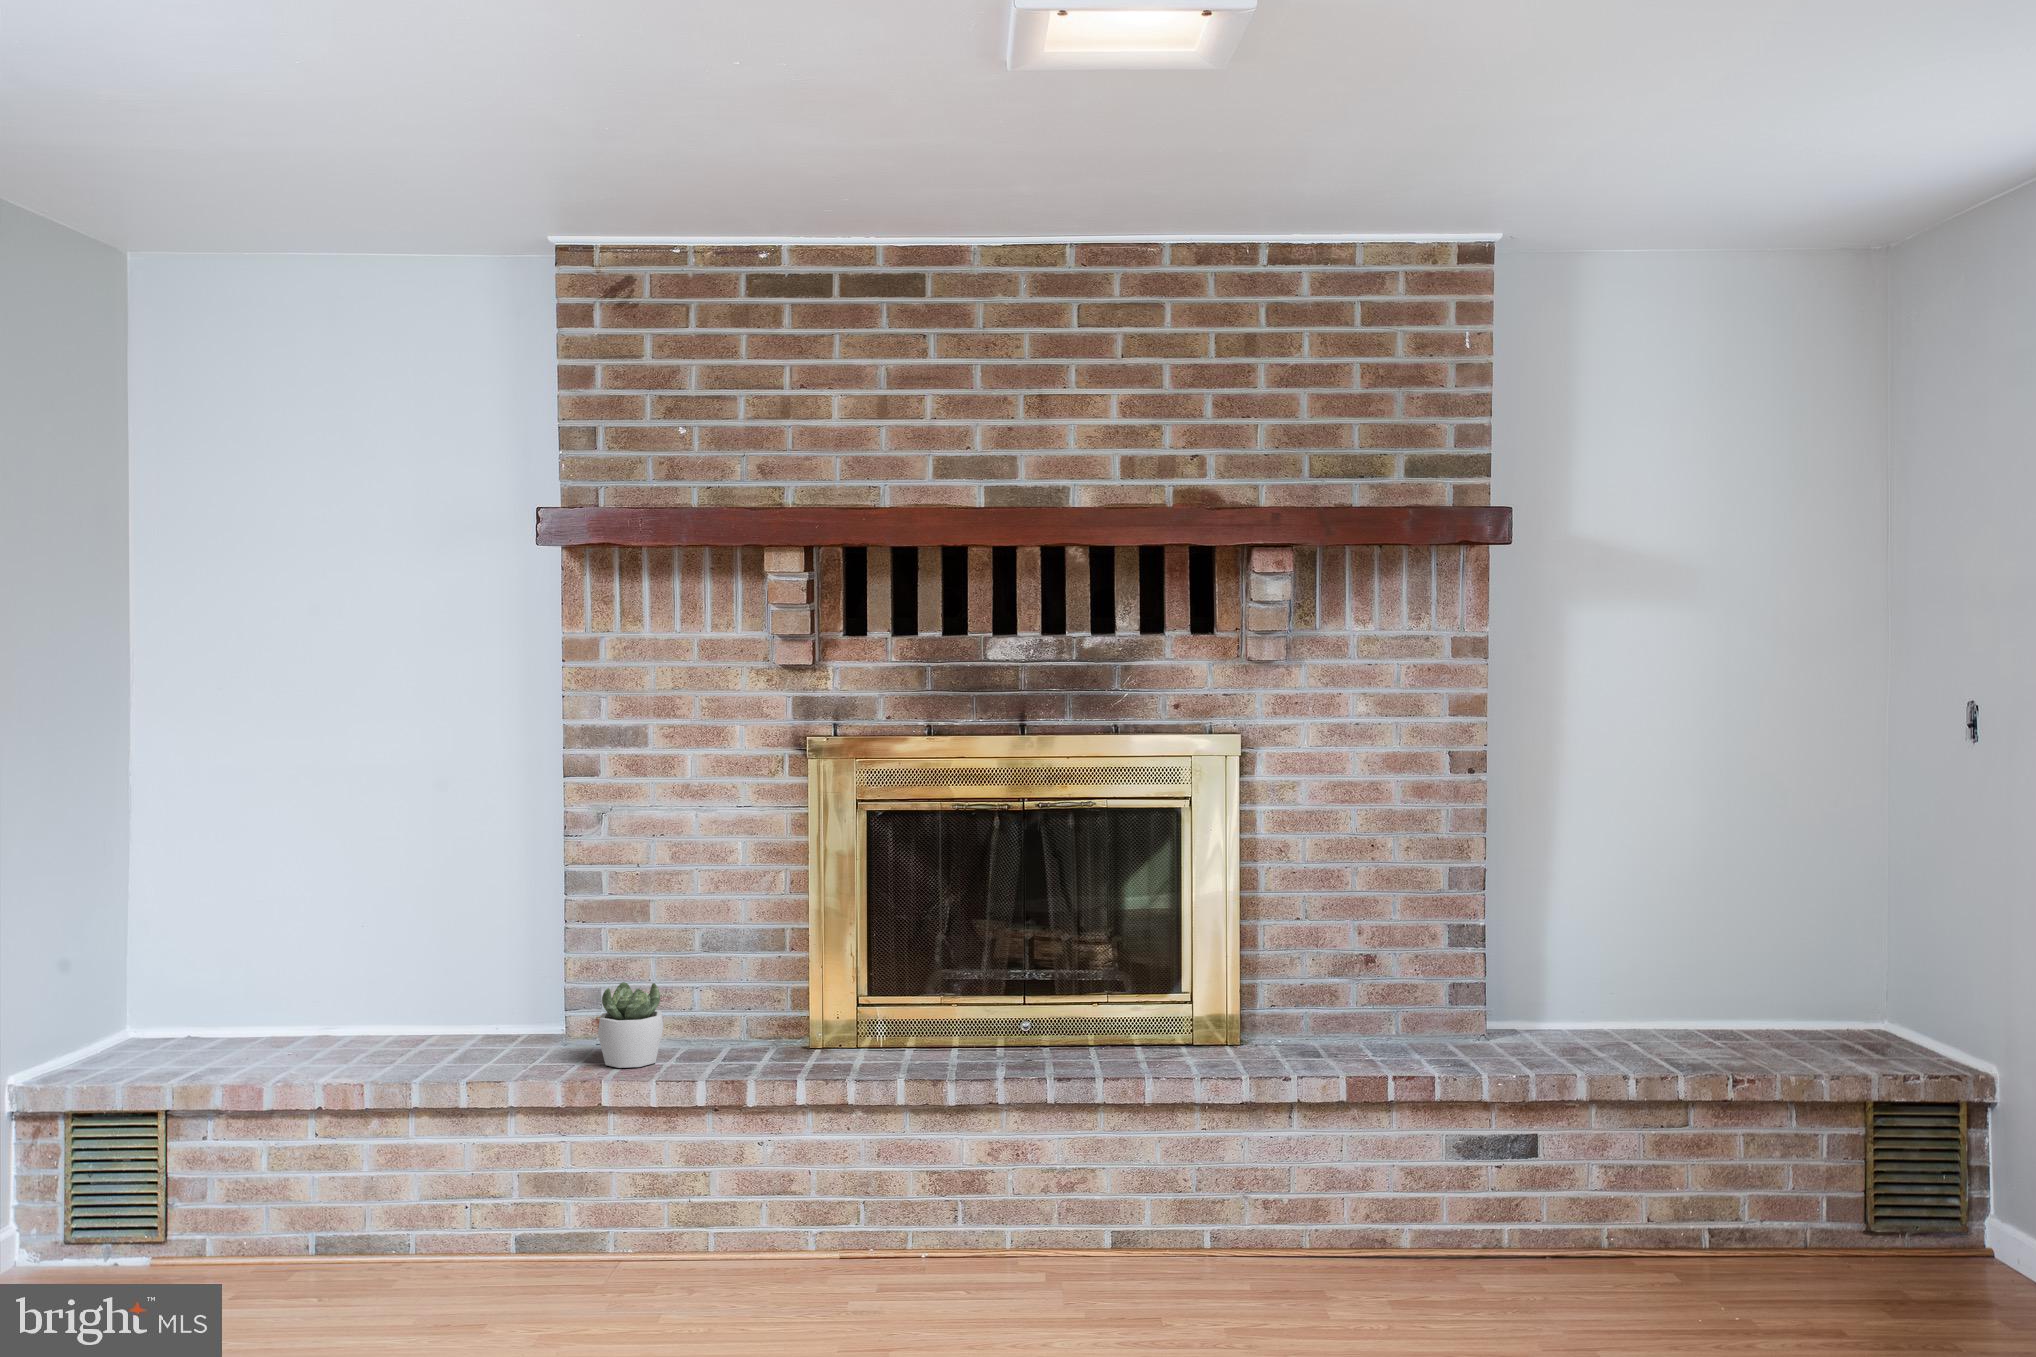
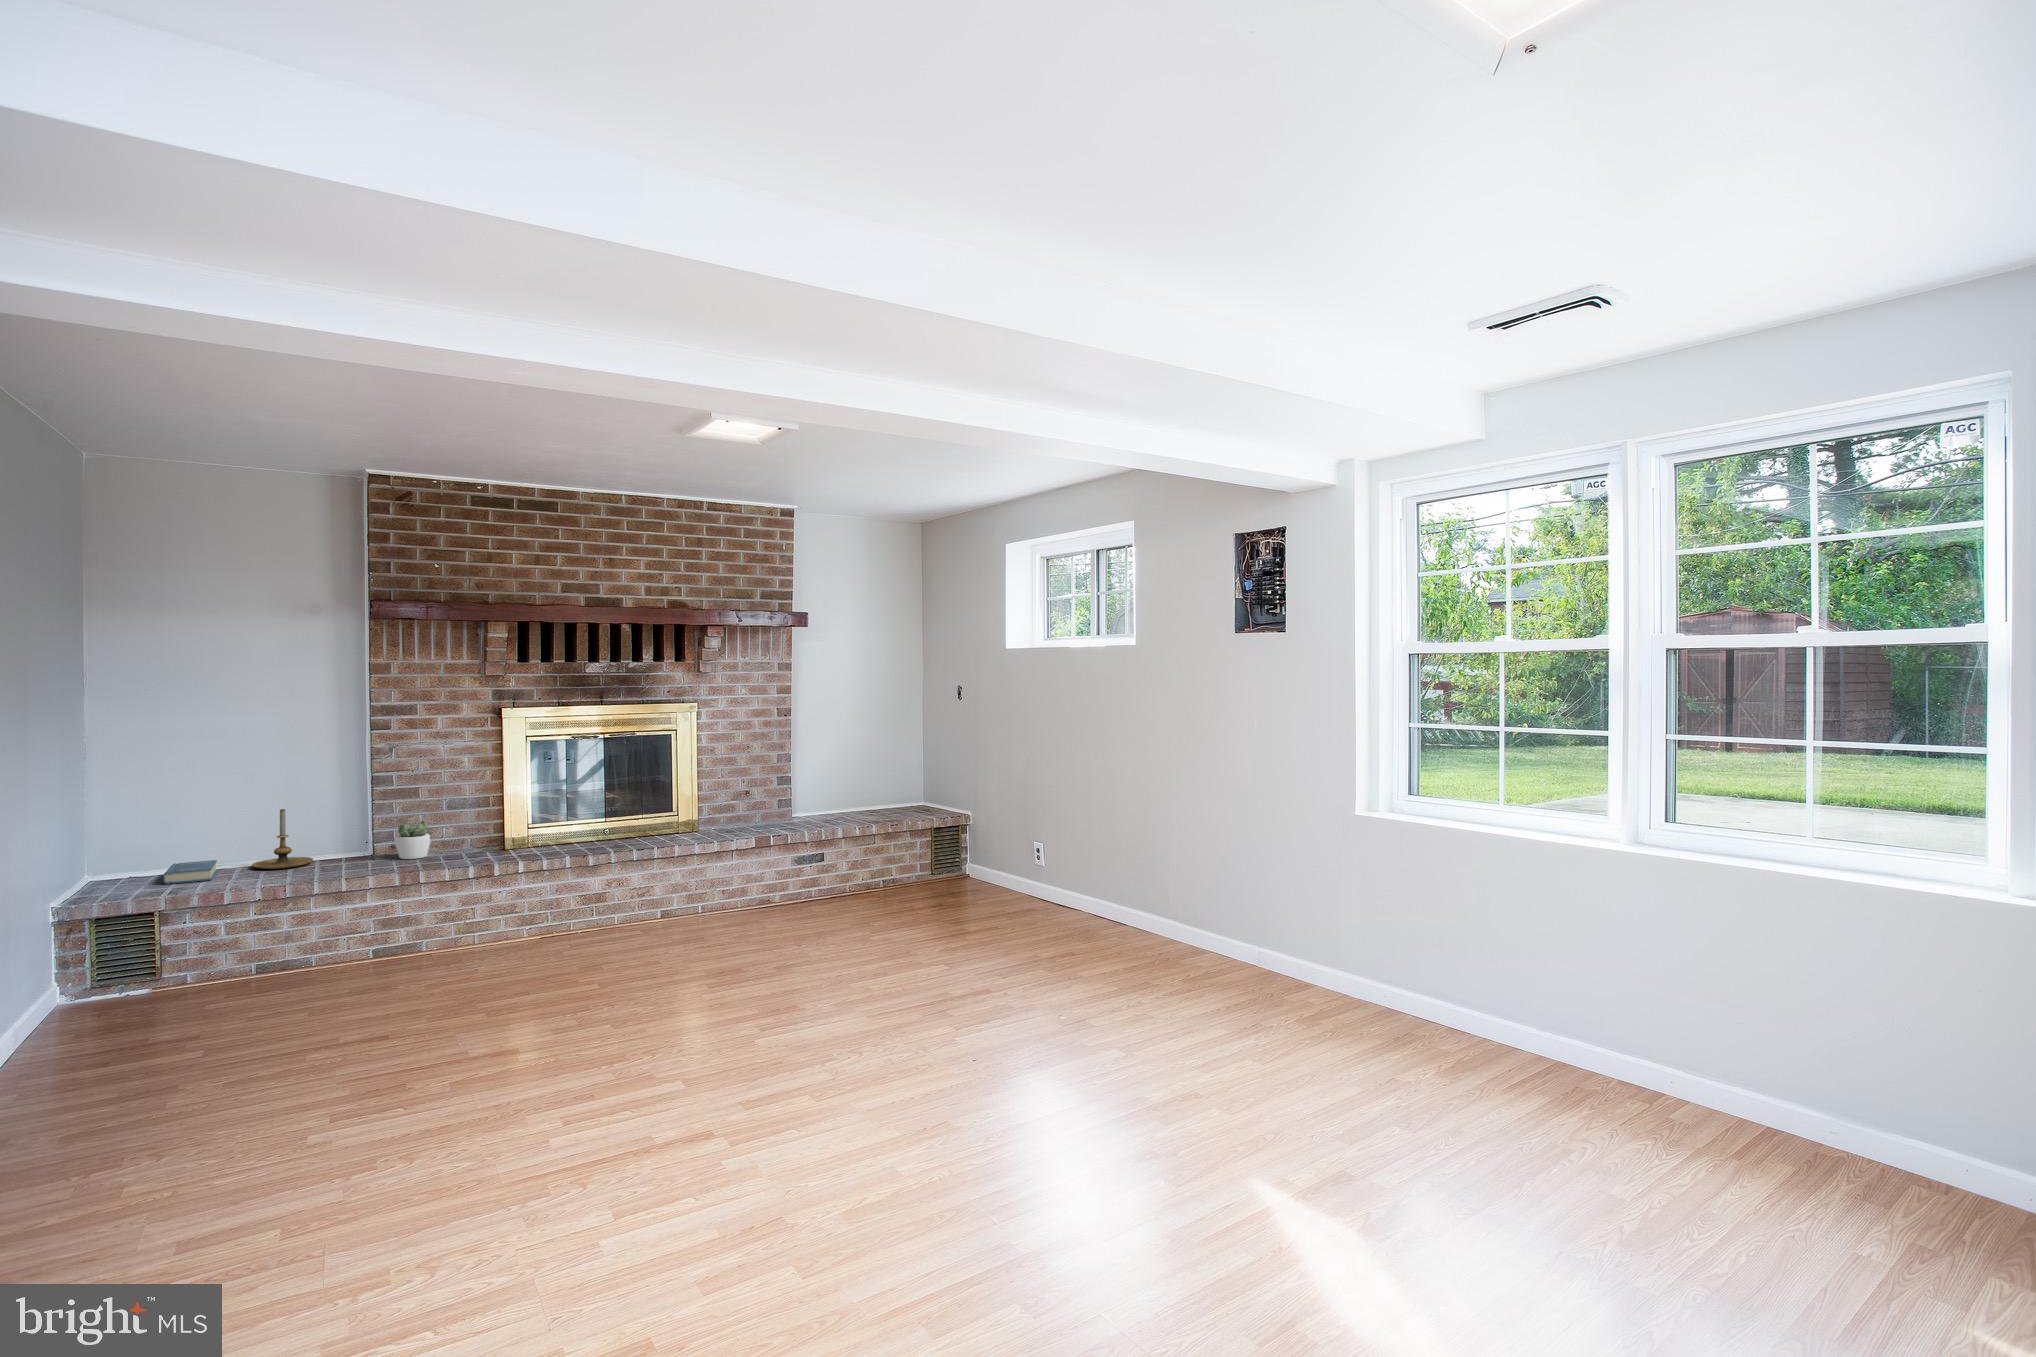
candle holder: none [357,938,467,1063] -> present [252,809,313,869]
hardback book: none [183,1033,306,1080] -> present [163,860,217,884]

